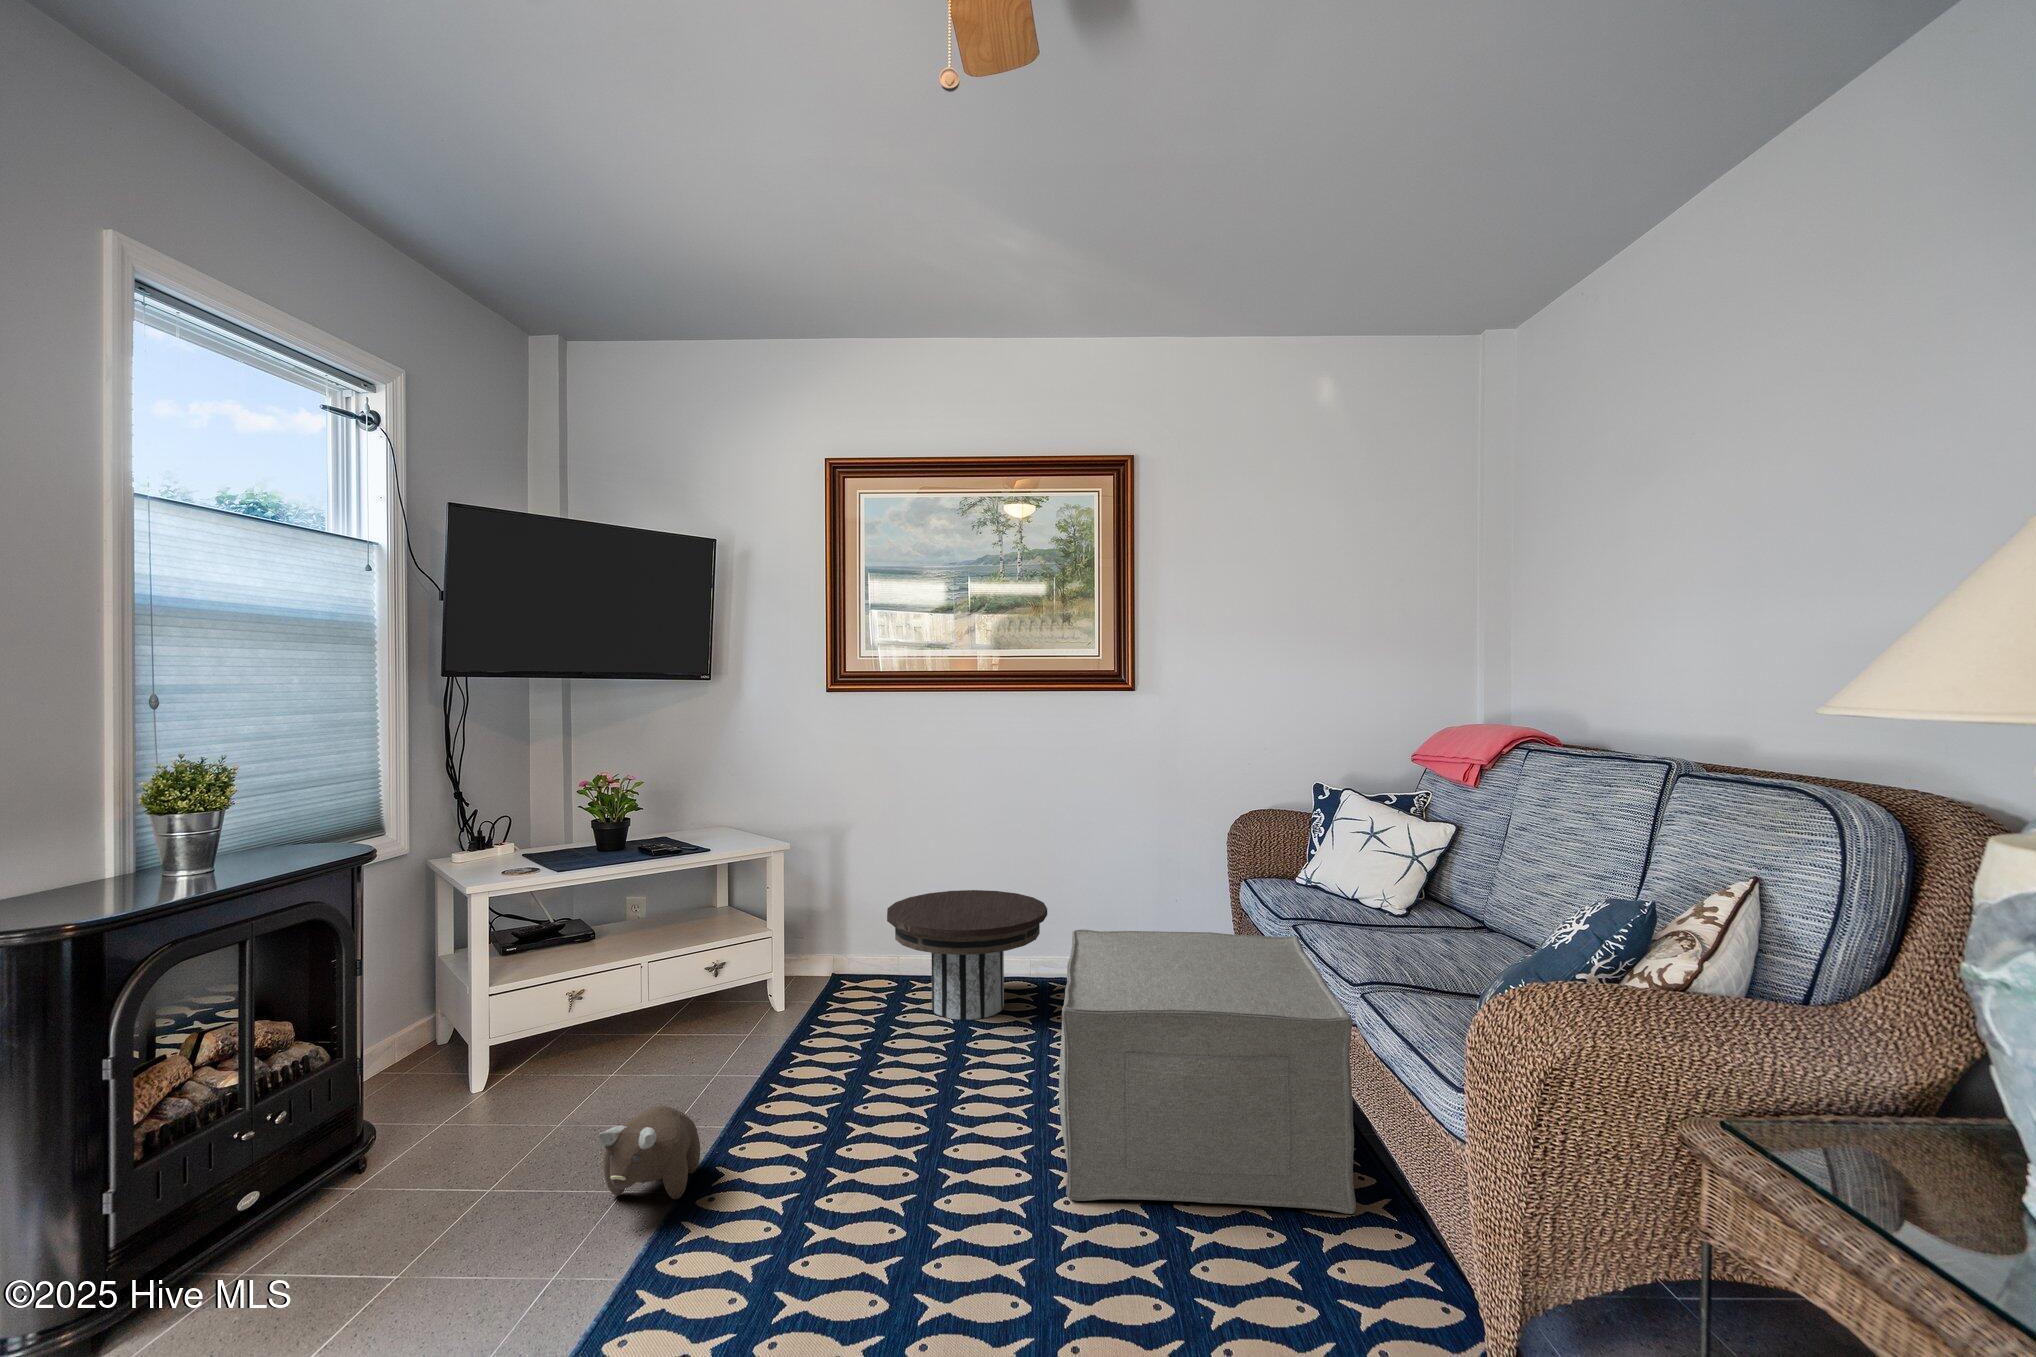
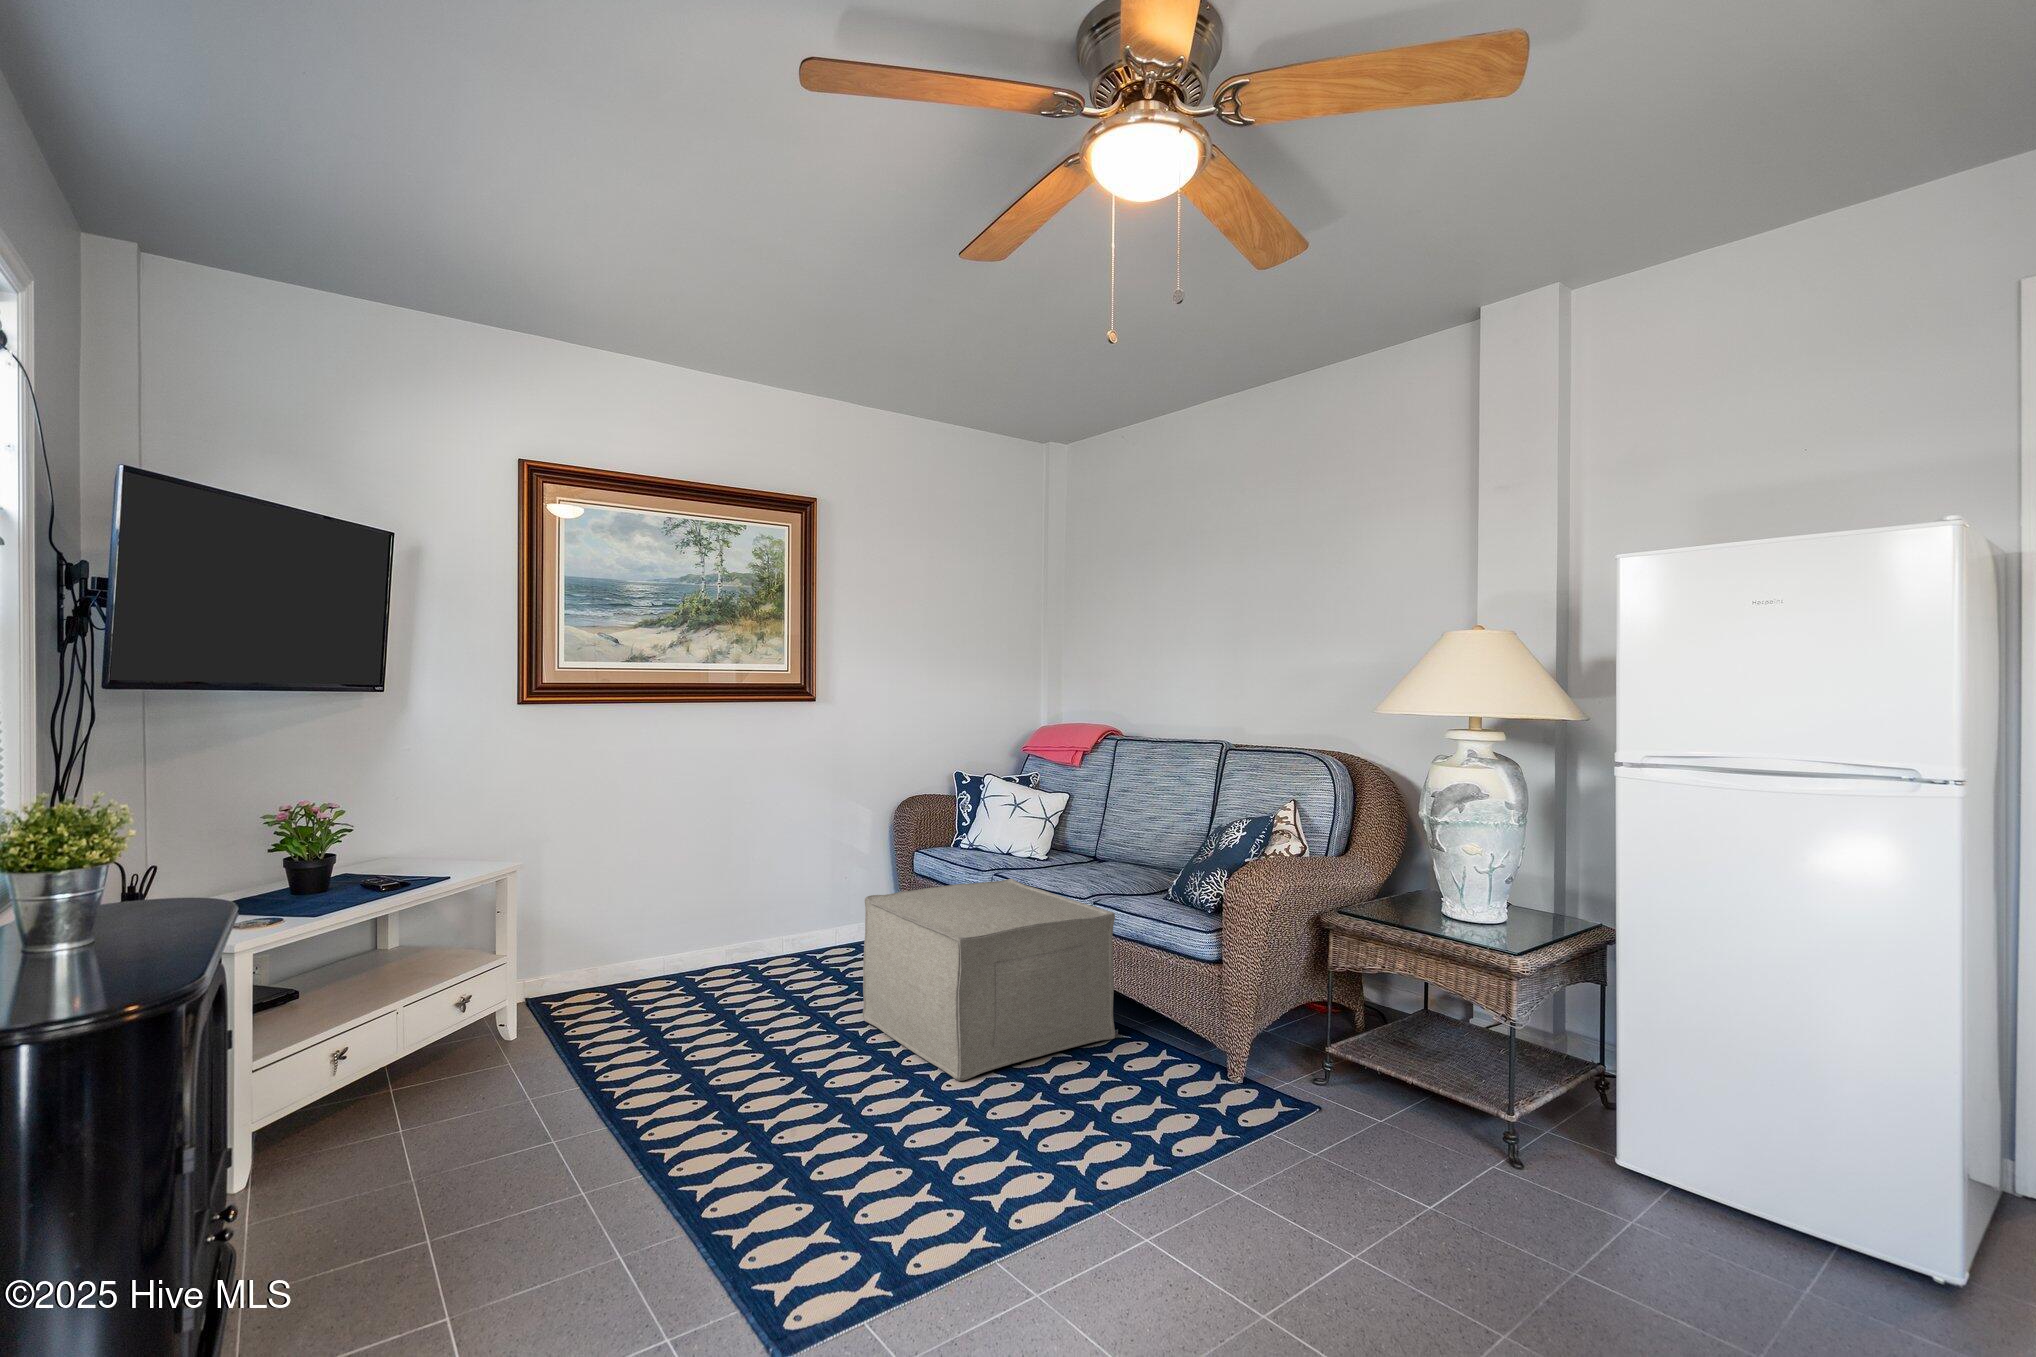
side table: present [887,890,1047,1020] -> none [616,888,774,1008]
plush toy: present [598,1106,700,1199] -> none [583,1102,672,1198]

